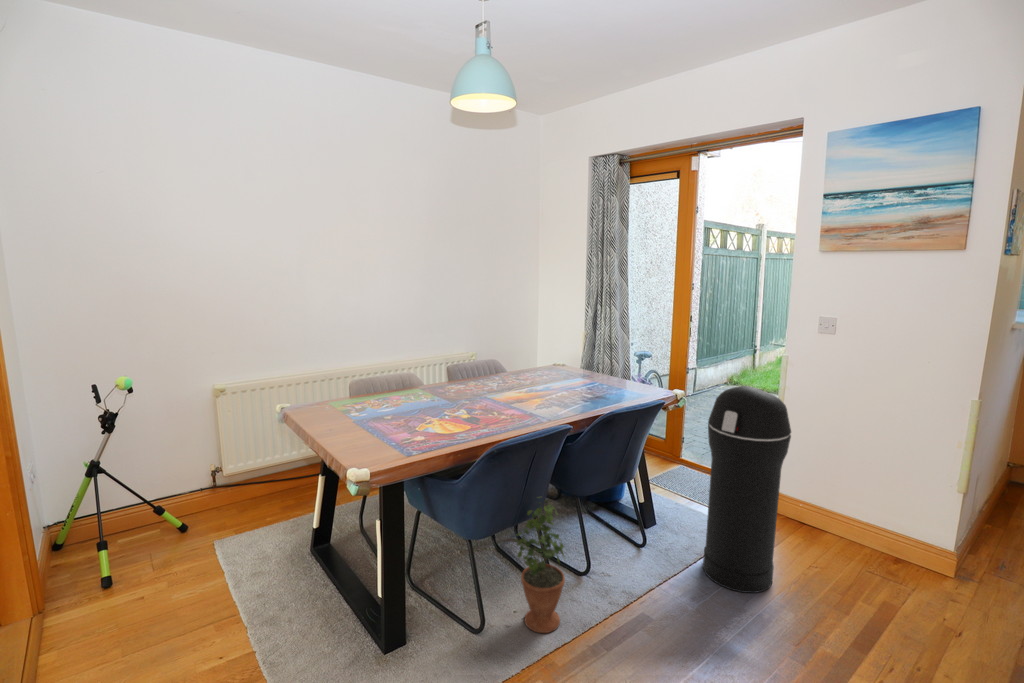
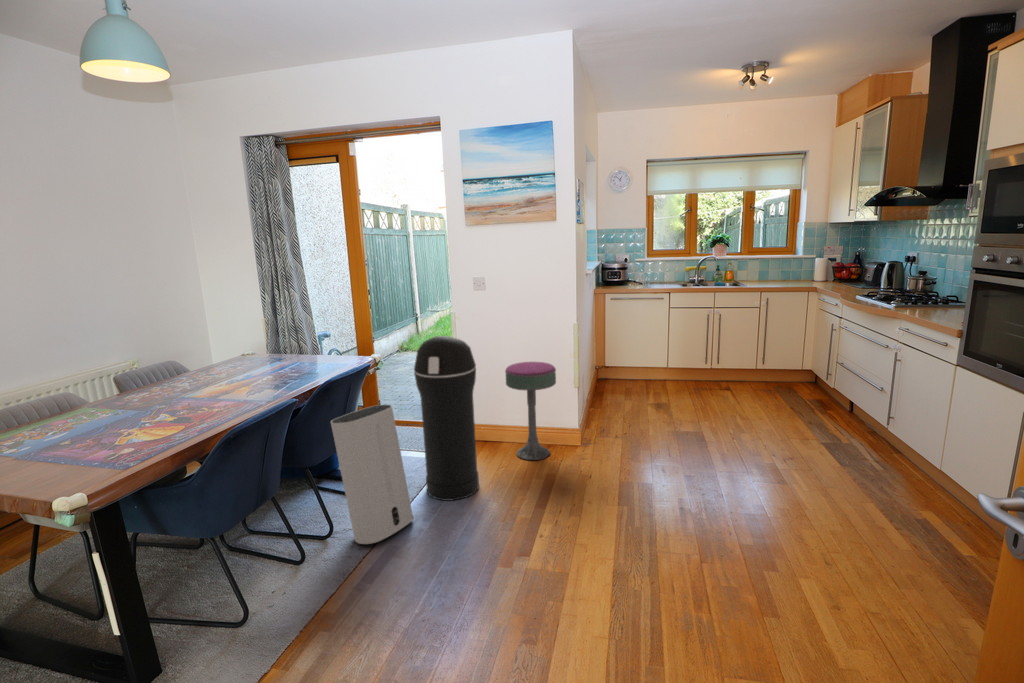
bar stool: none [841,440,928,582] -> present [505,362,556,460]
air purifier: none [600,450,674,603] -> present [331,405,413,544]
potted plant: present [515,500,565,633] -> none [263,472,325,601]

